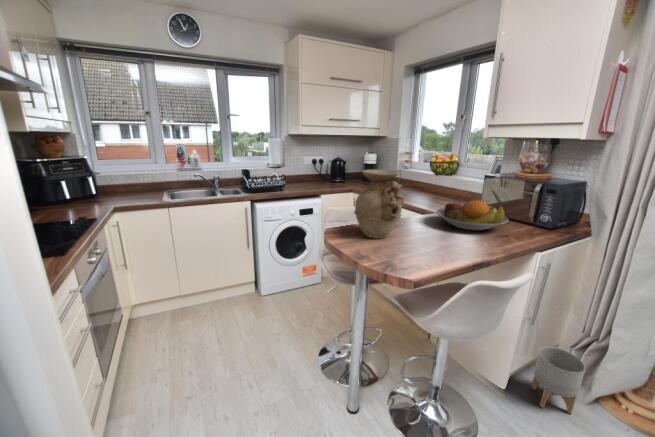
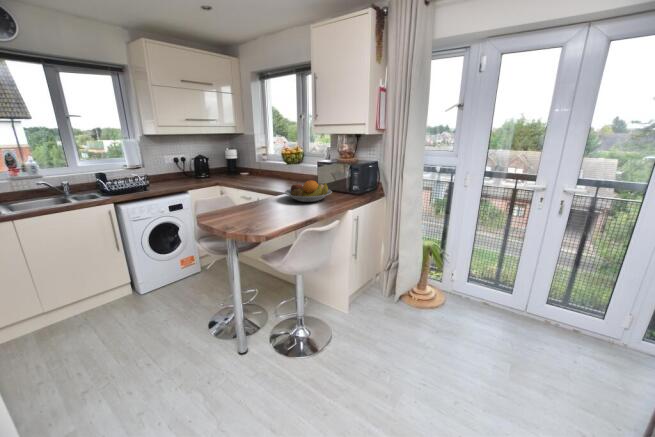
vase: present [354,170,404,239] -> none [219,164,257,216]
planter: present [531,346,586,414] -> none [363,271,387,311]

